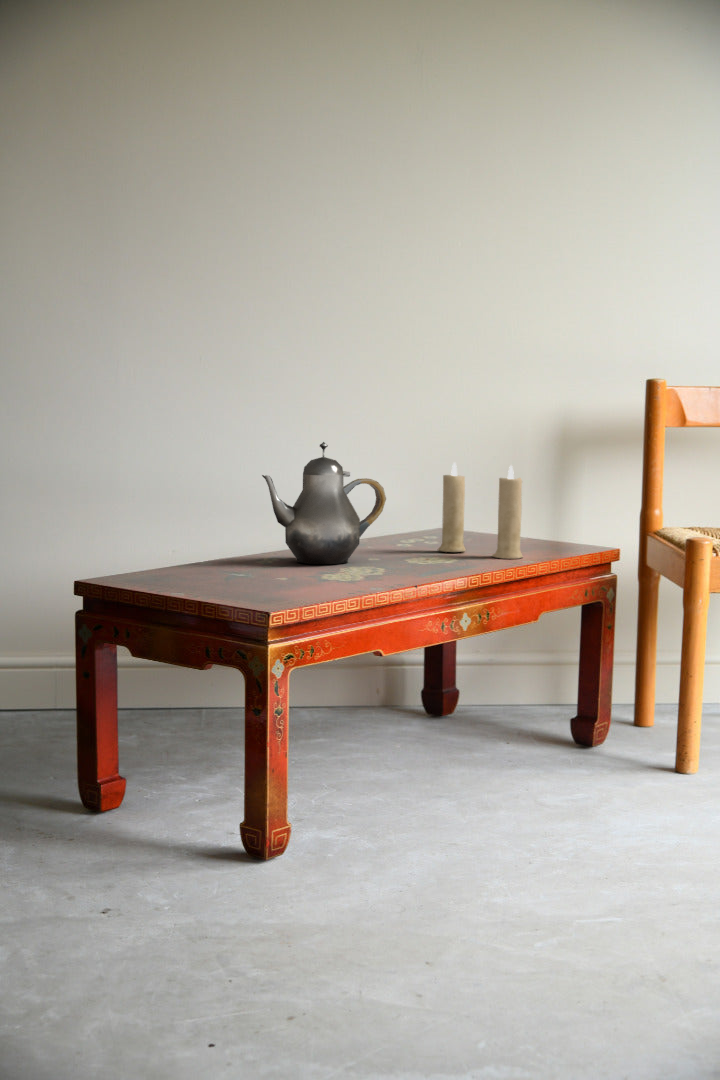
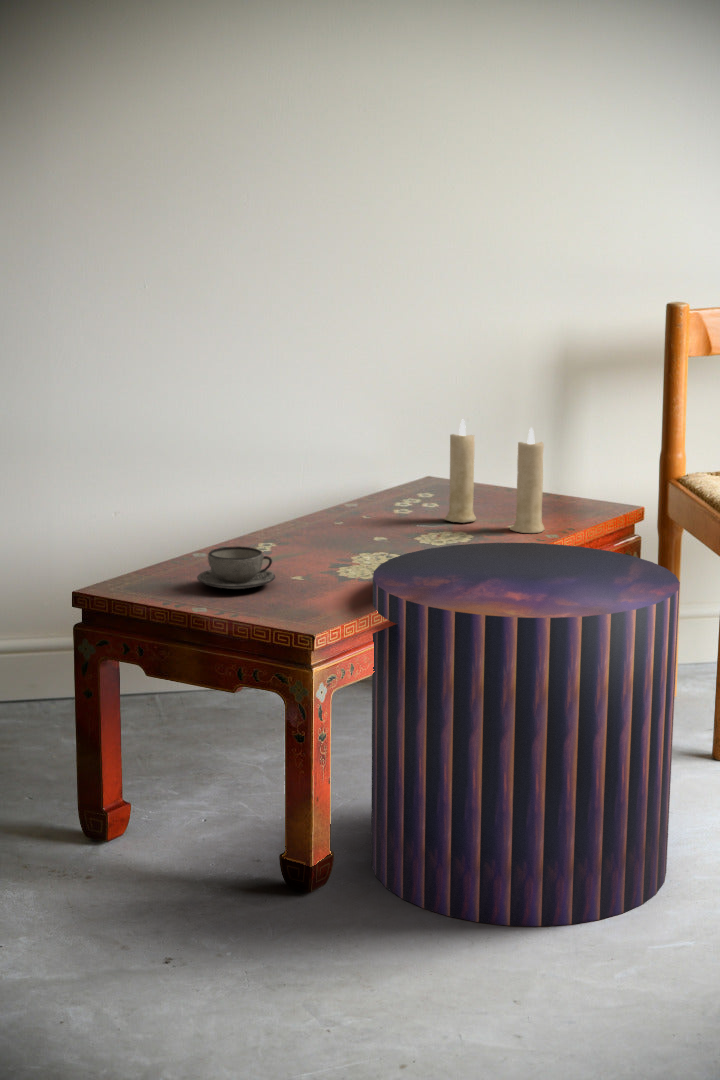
teapot: present [262,442,386,564] -> none [257,411,393,551]
teacup: none [189,547,259,582] -> present [197,546,275,589]
pouf: none [333,554,625,905] -> present [371,543,680,926]

